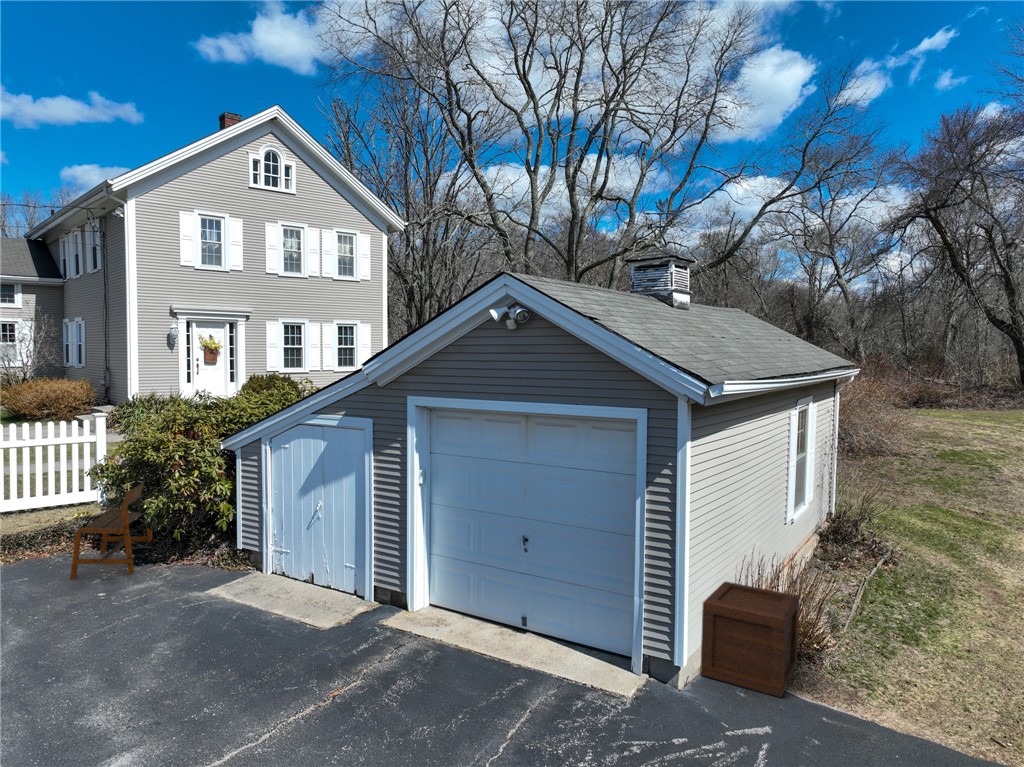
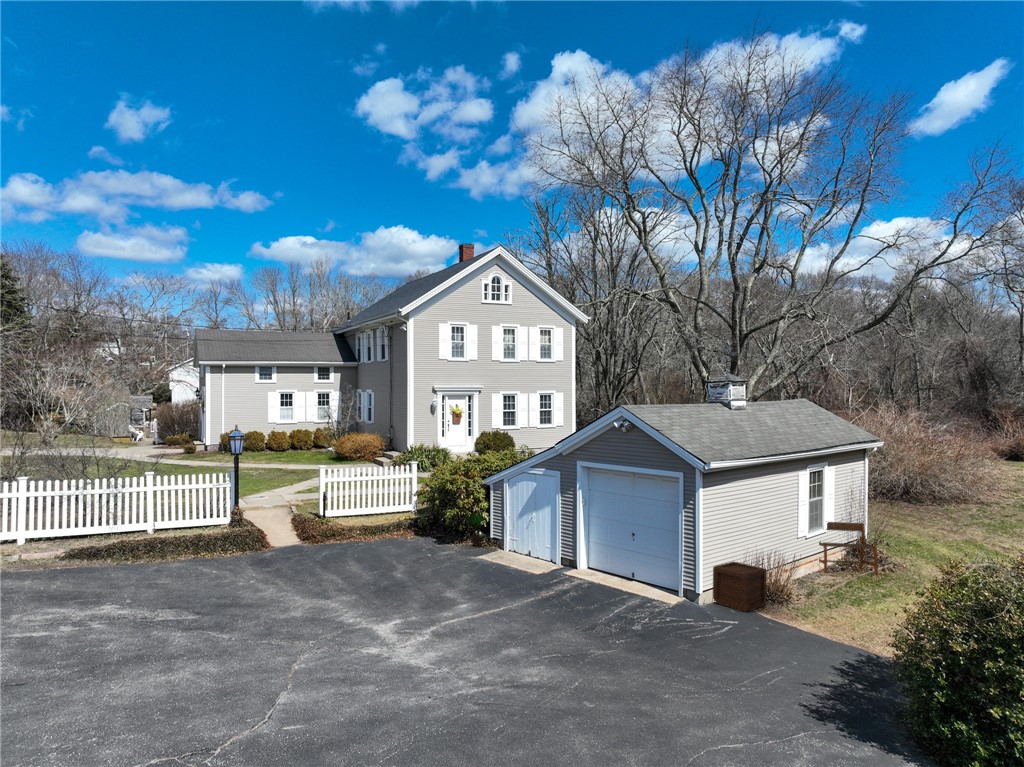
bench: present [70,483,152,579] -> present [819,522,878,575]
potted tree: none [178,499,228,567] -> present [466,514,486,546]

